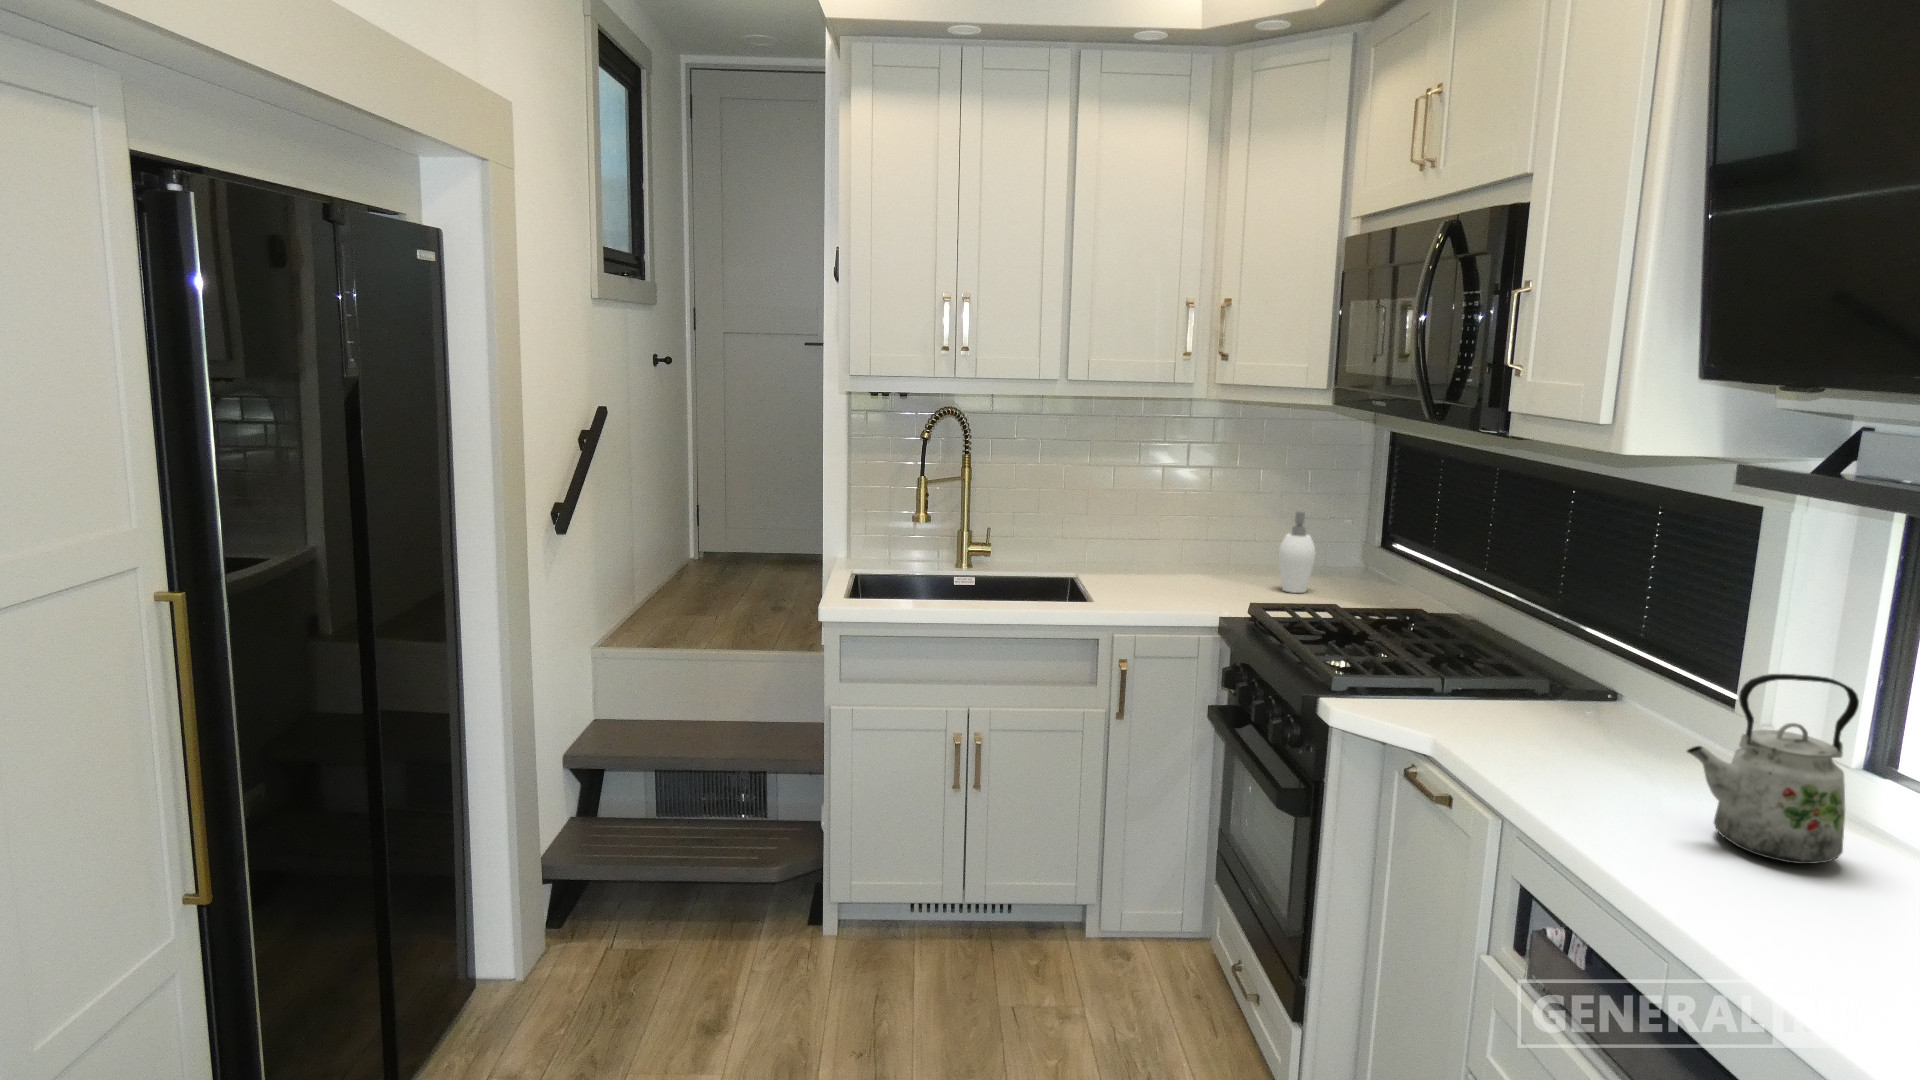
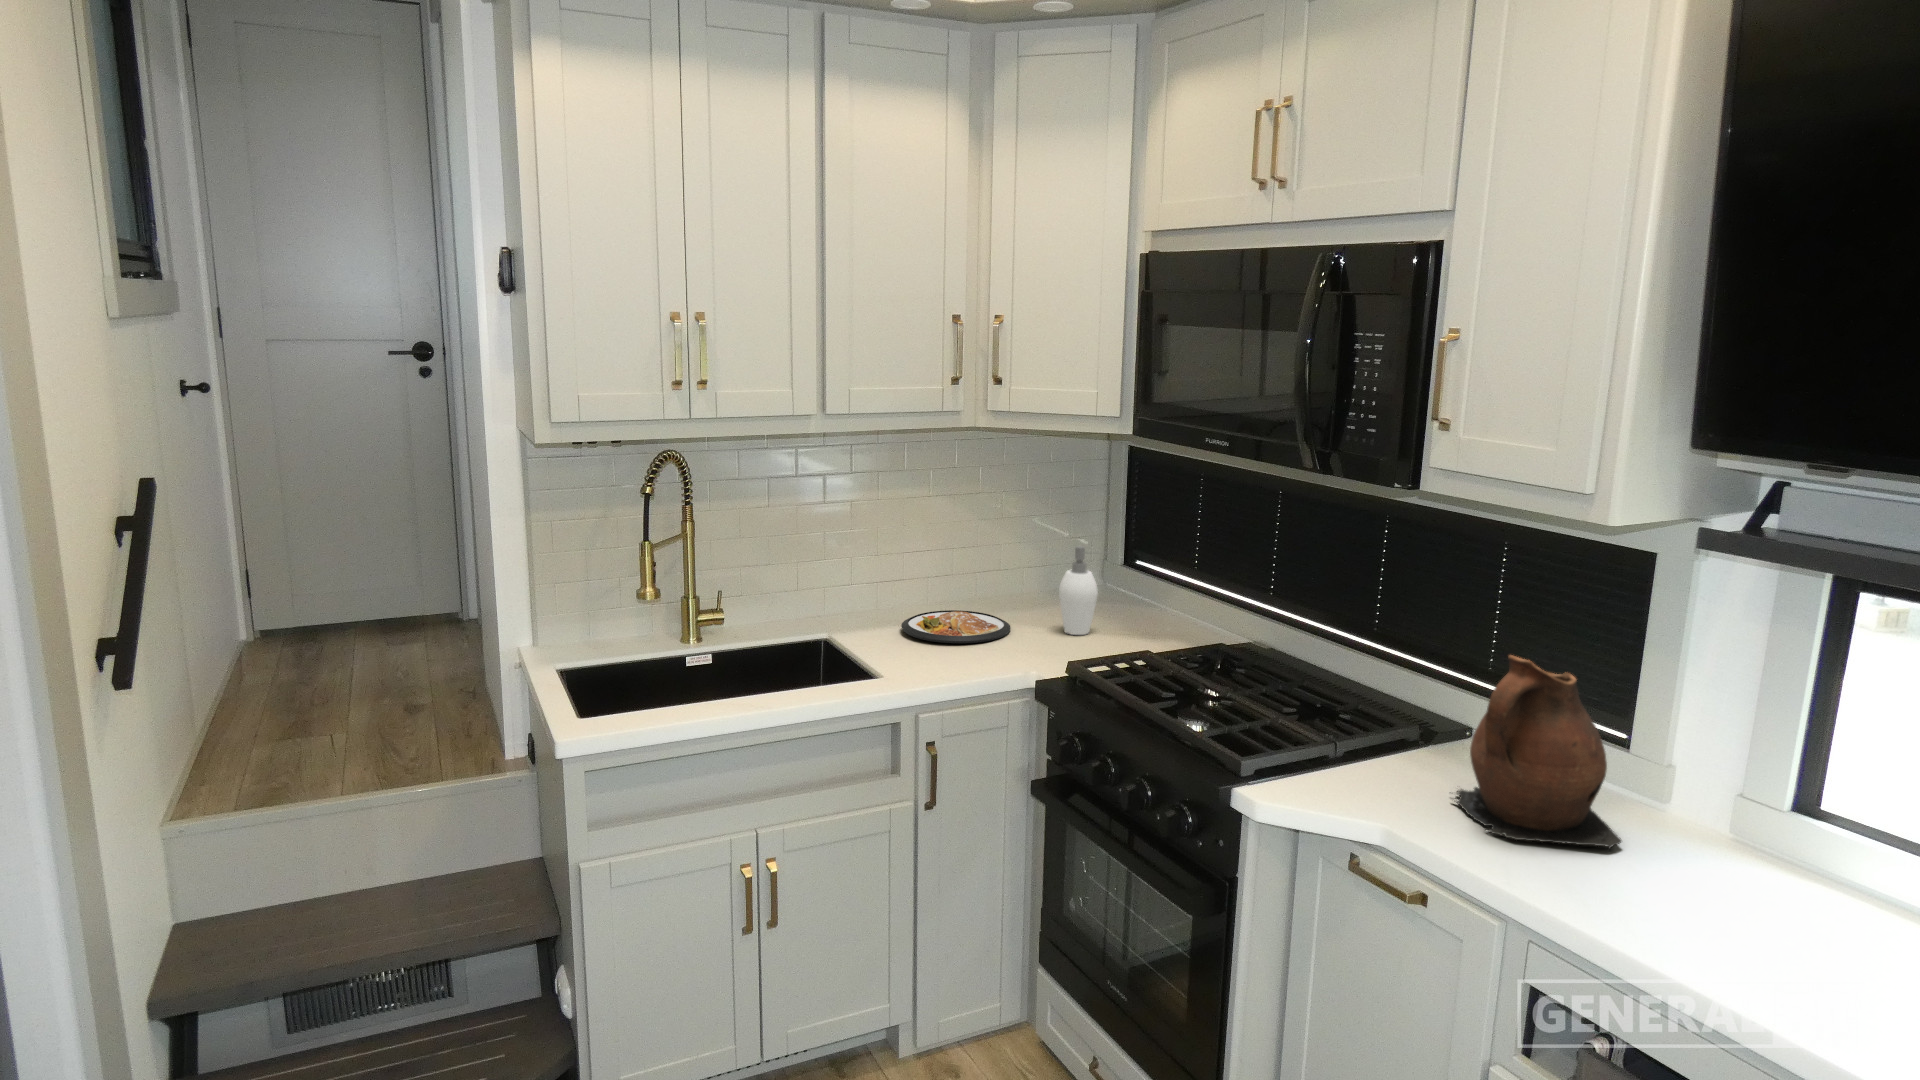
dish: none [1137,565,1236,589] -> present [901,610,1011,643]
ceramic pitcher: none [1521,589,1668,781] -> present [1454,655,1622,849]
kettle: present [1687,674,1859,864] -> none [1715,745,1849,938]

